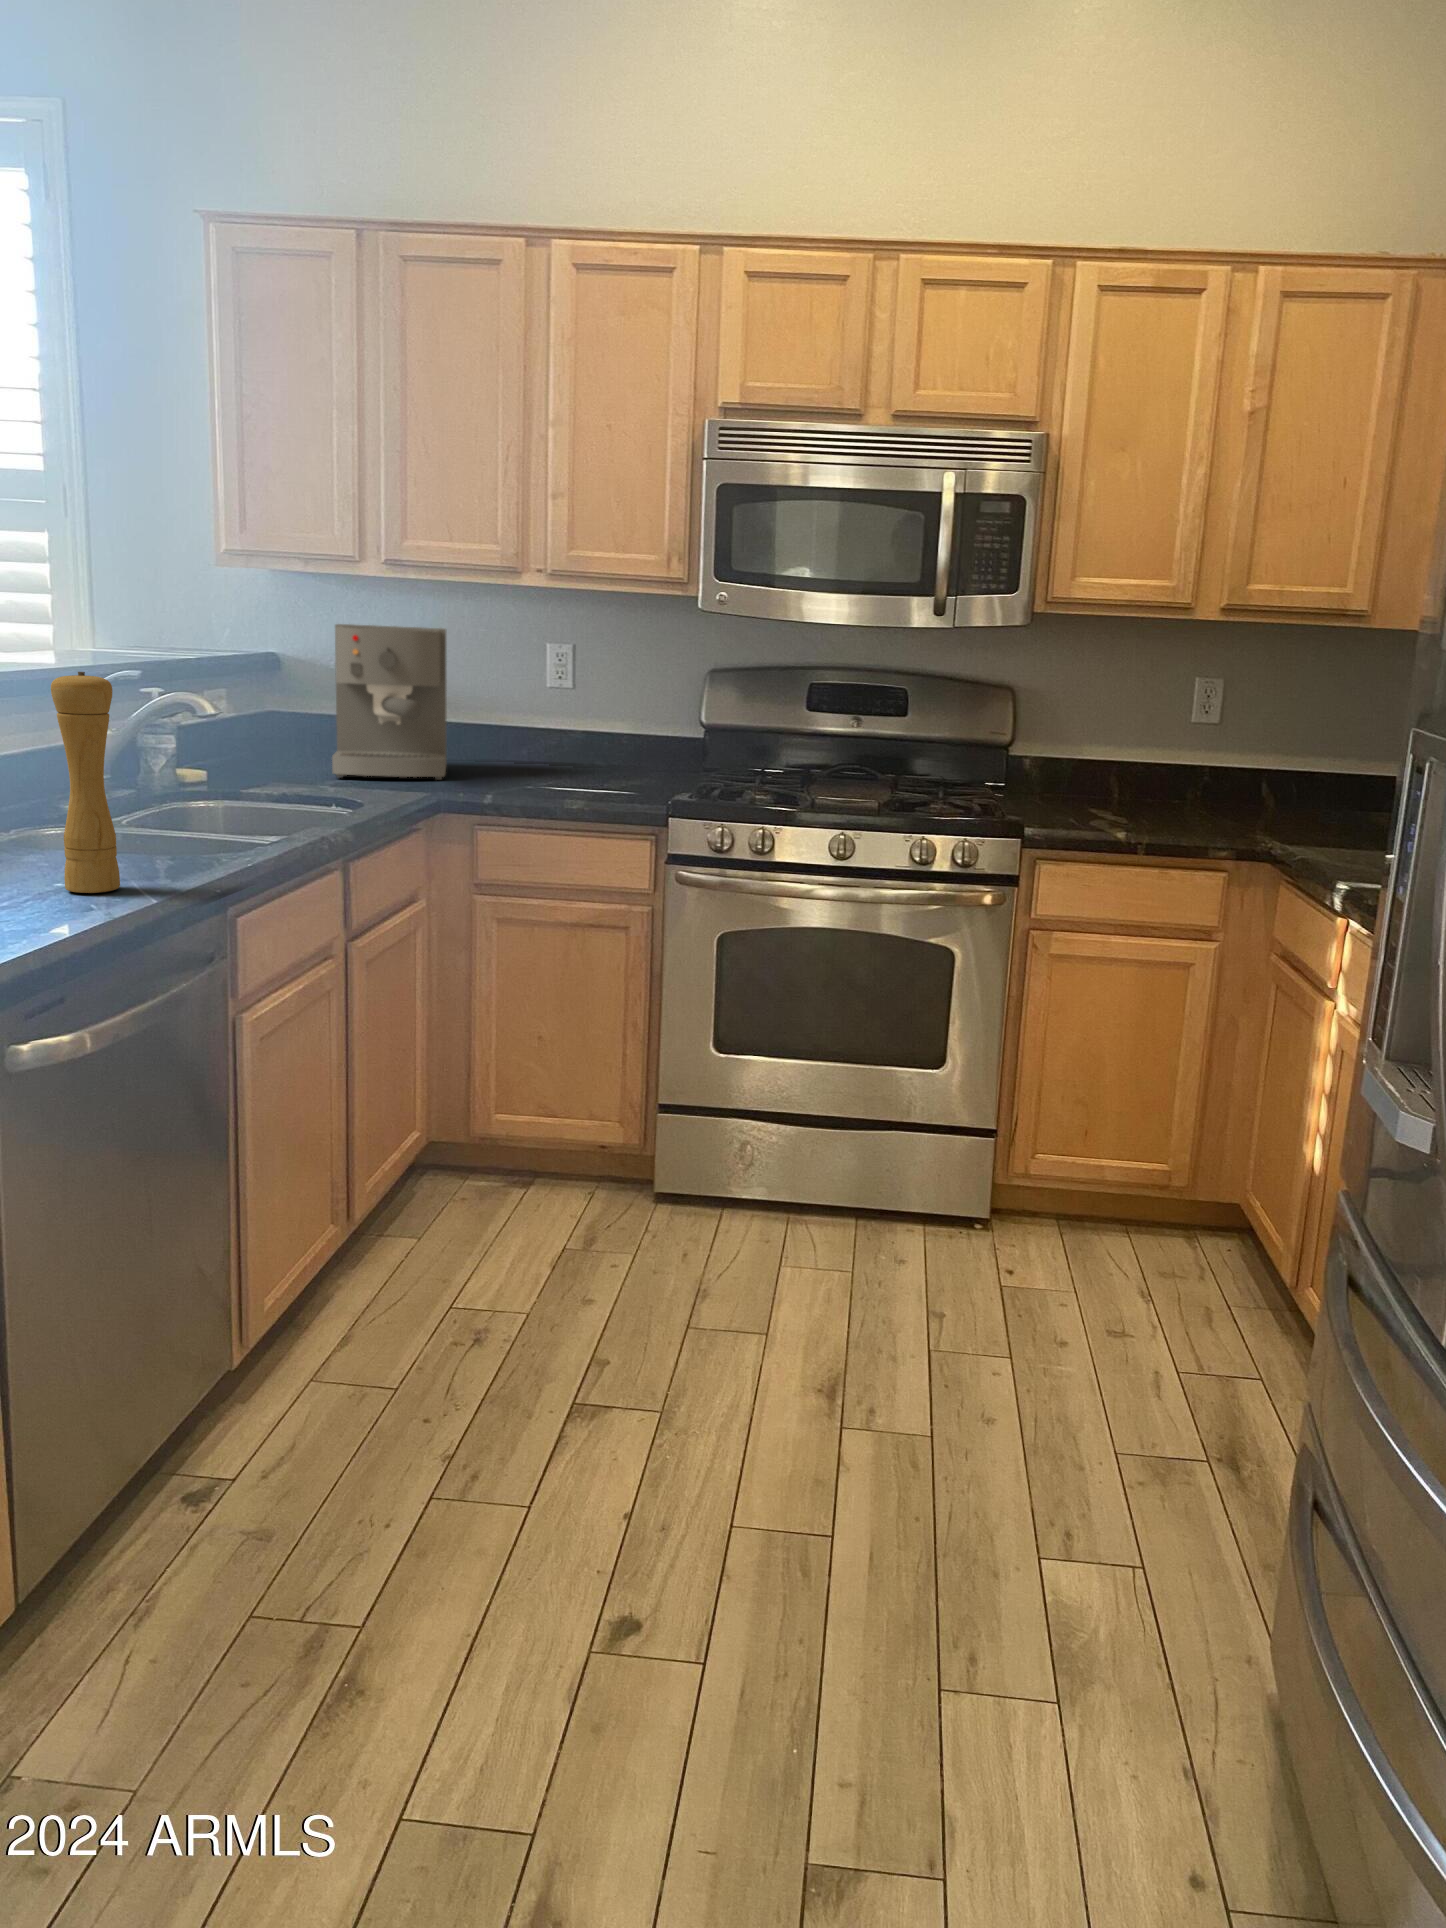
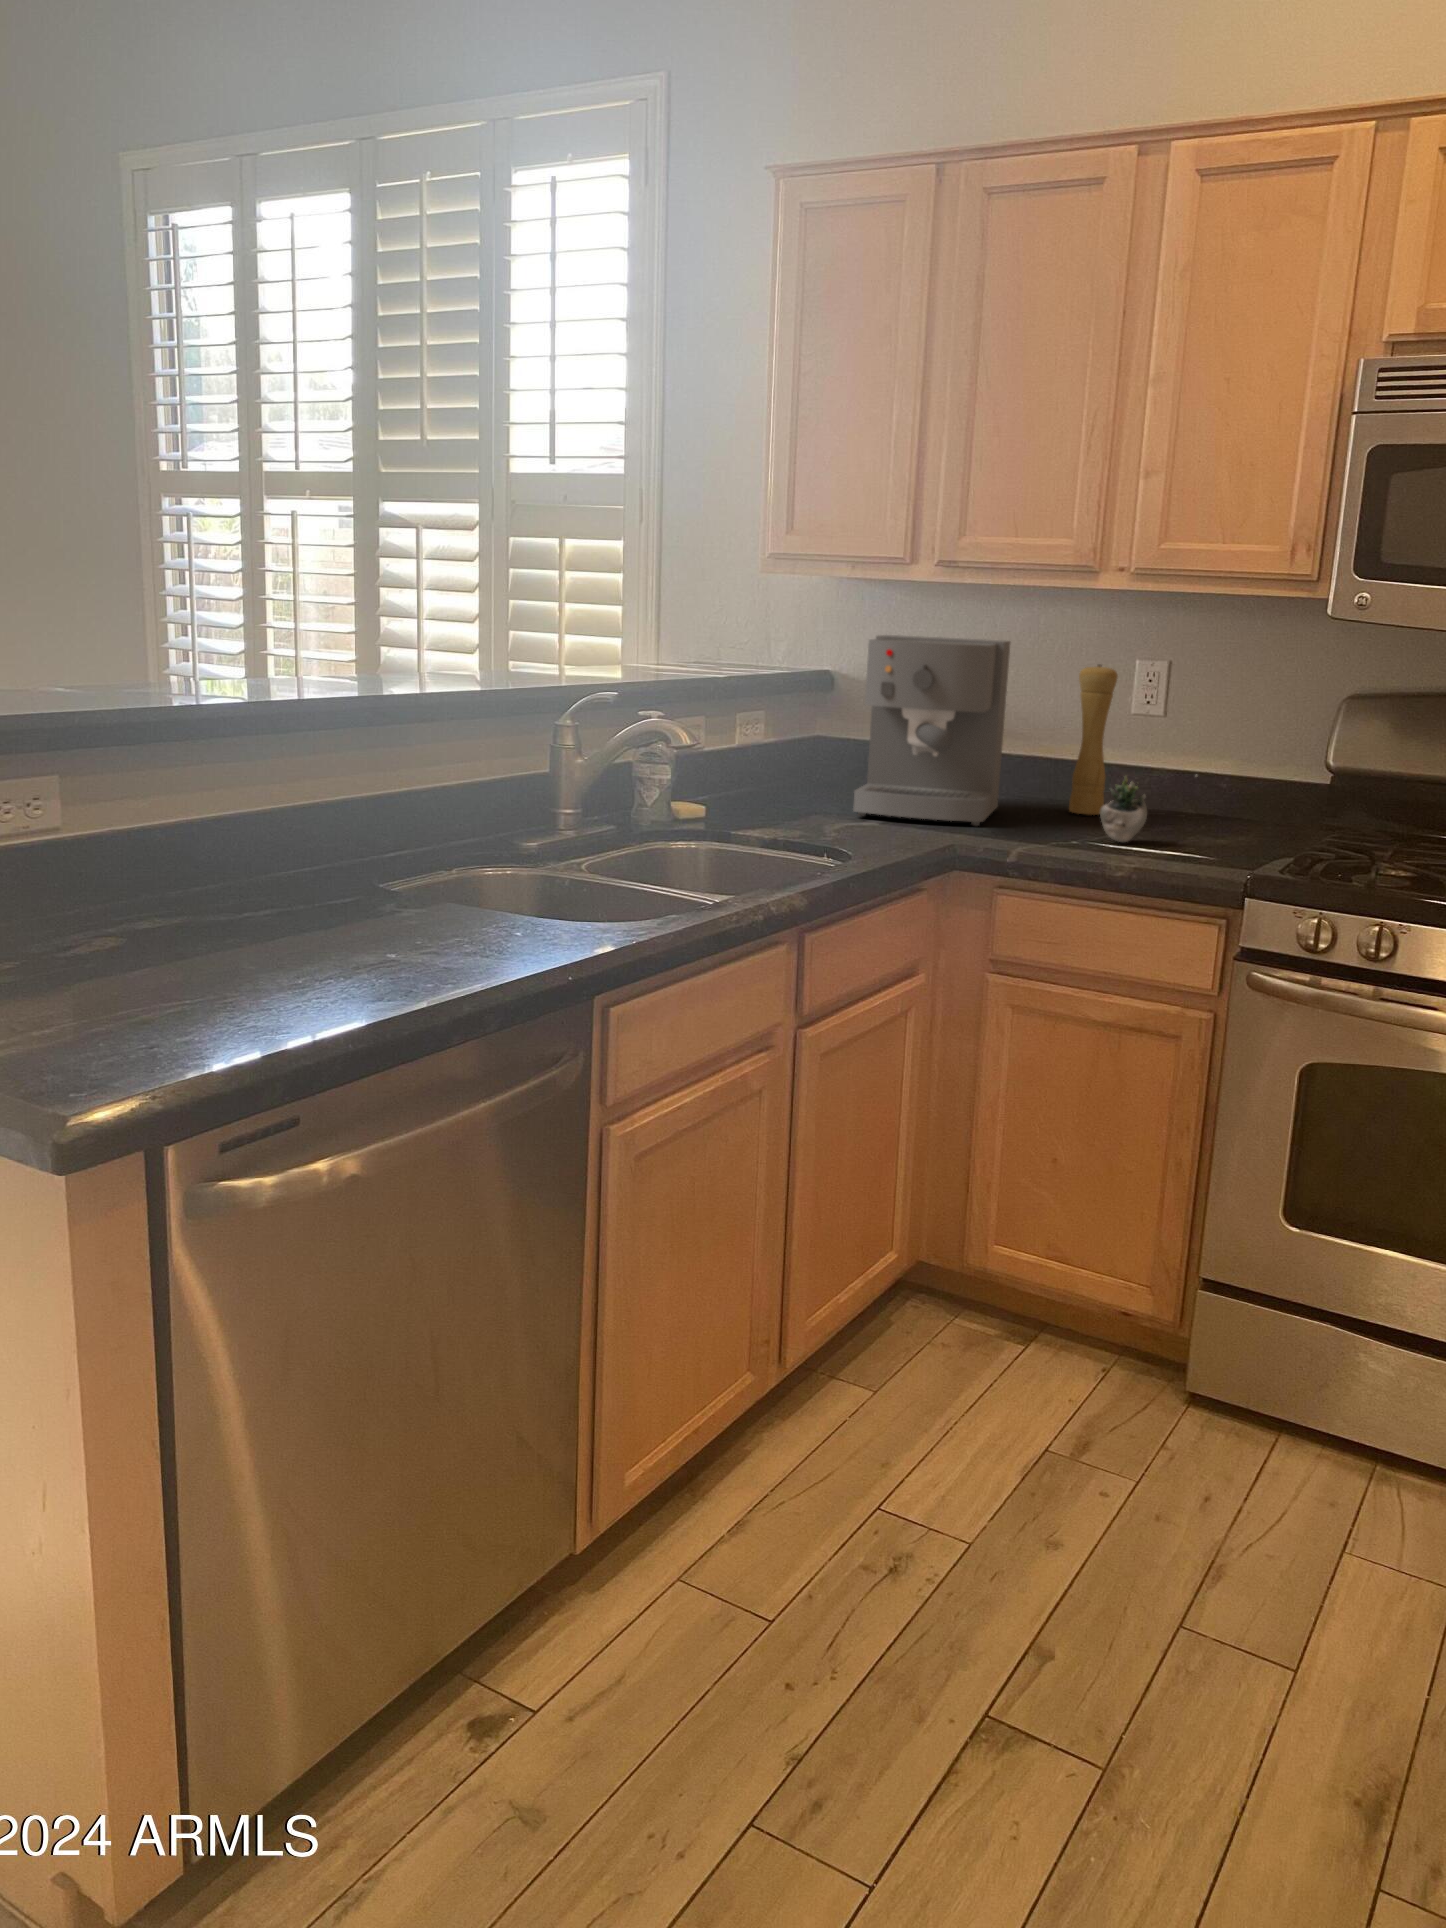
pepper mill: present [51,672,120,893] -> present [1069,664,1118,815]
succulent plant: none [541,730,613,785] -> present [1100,775,1197,842]

